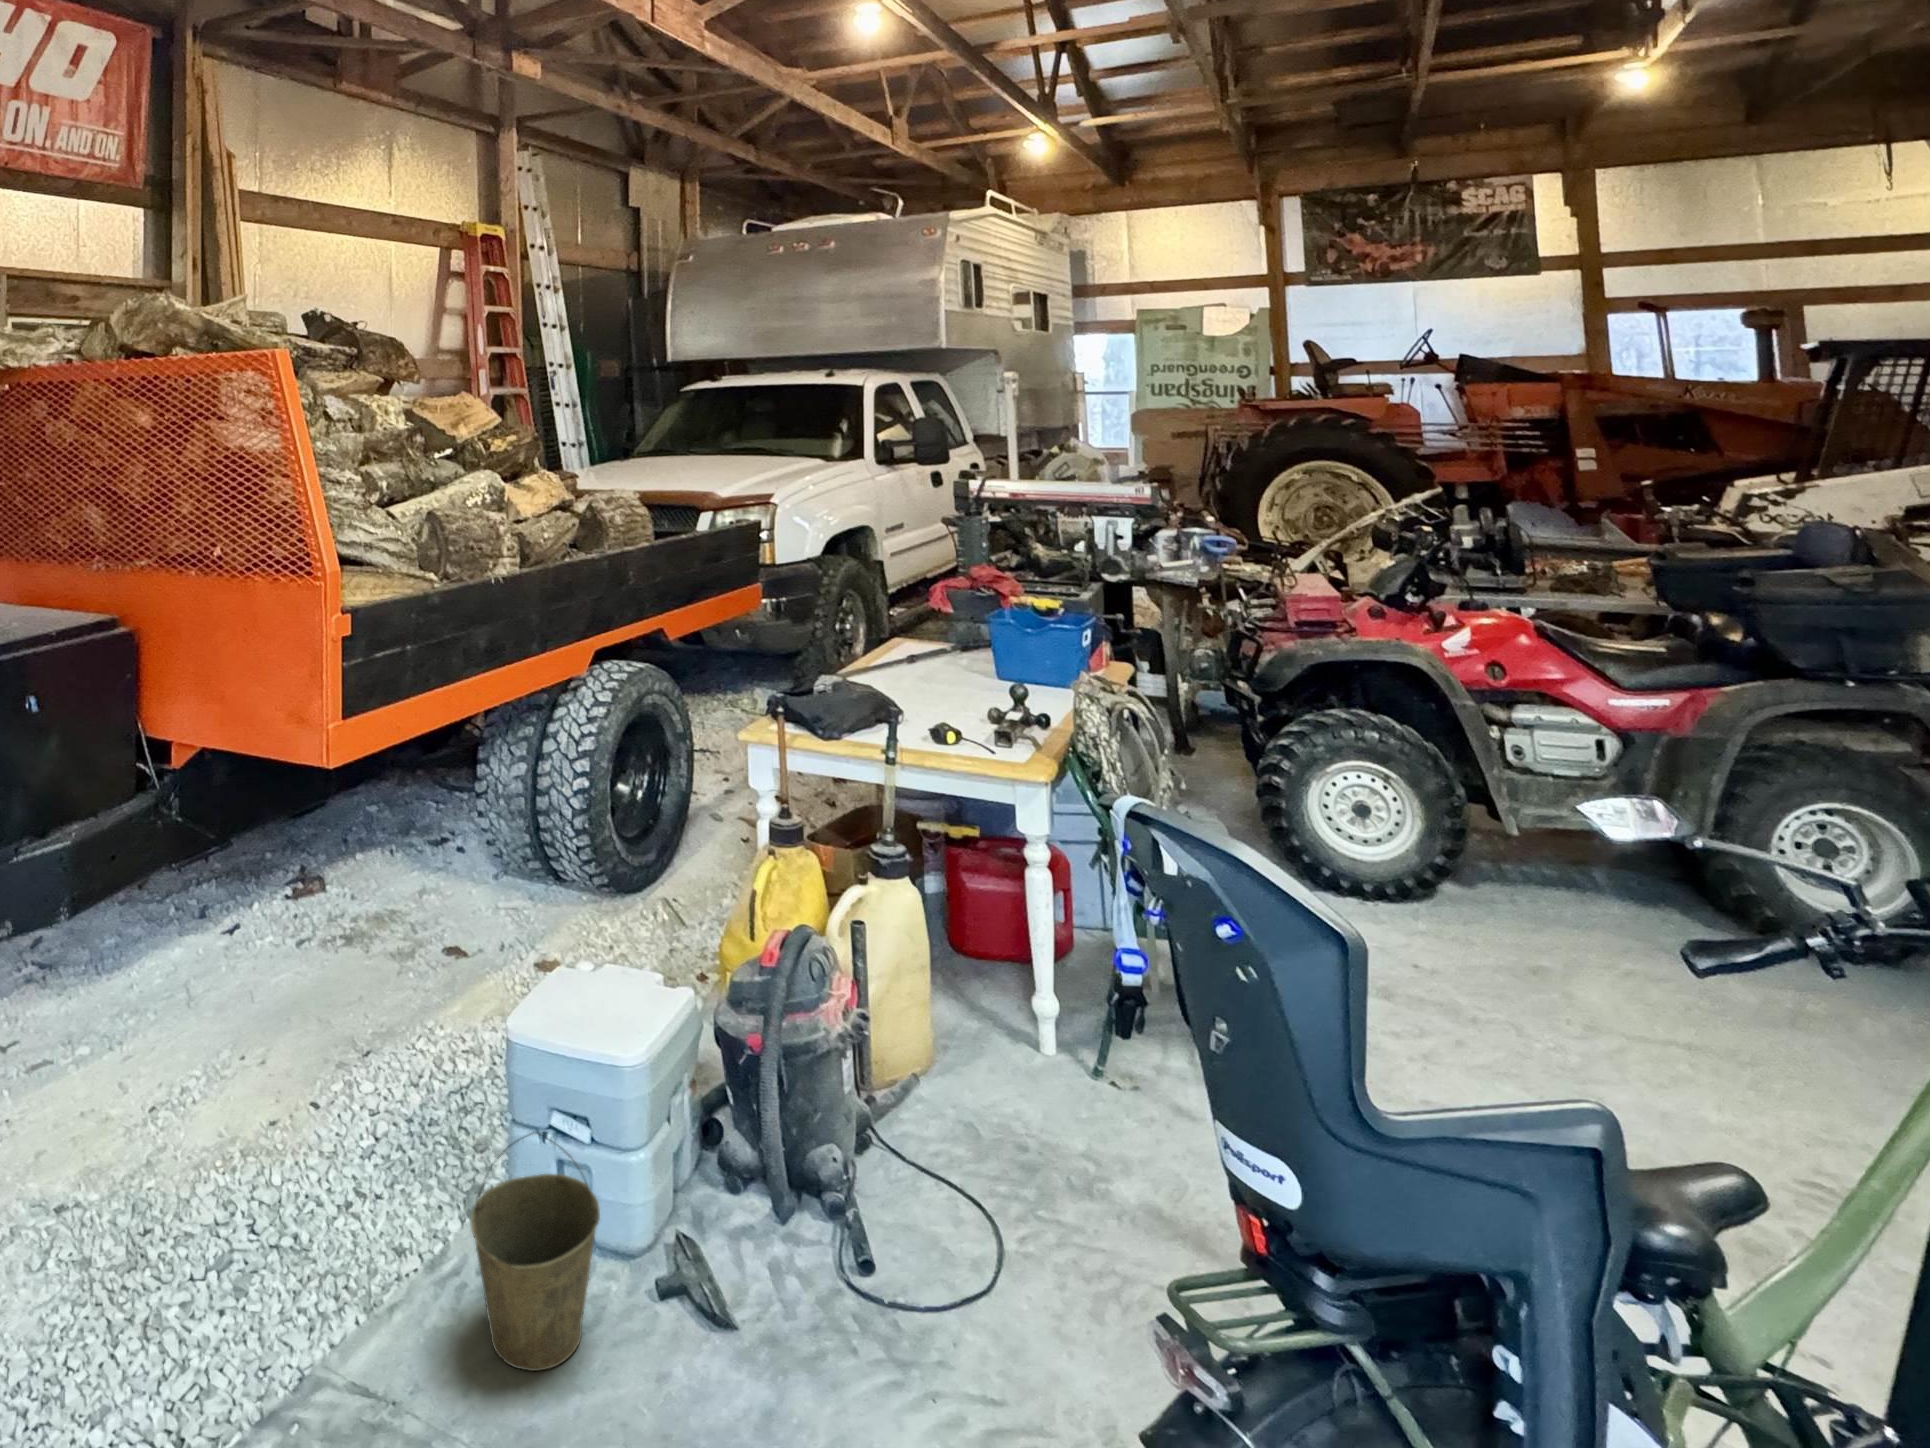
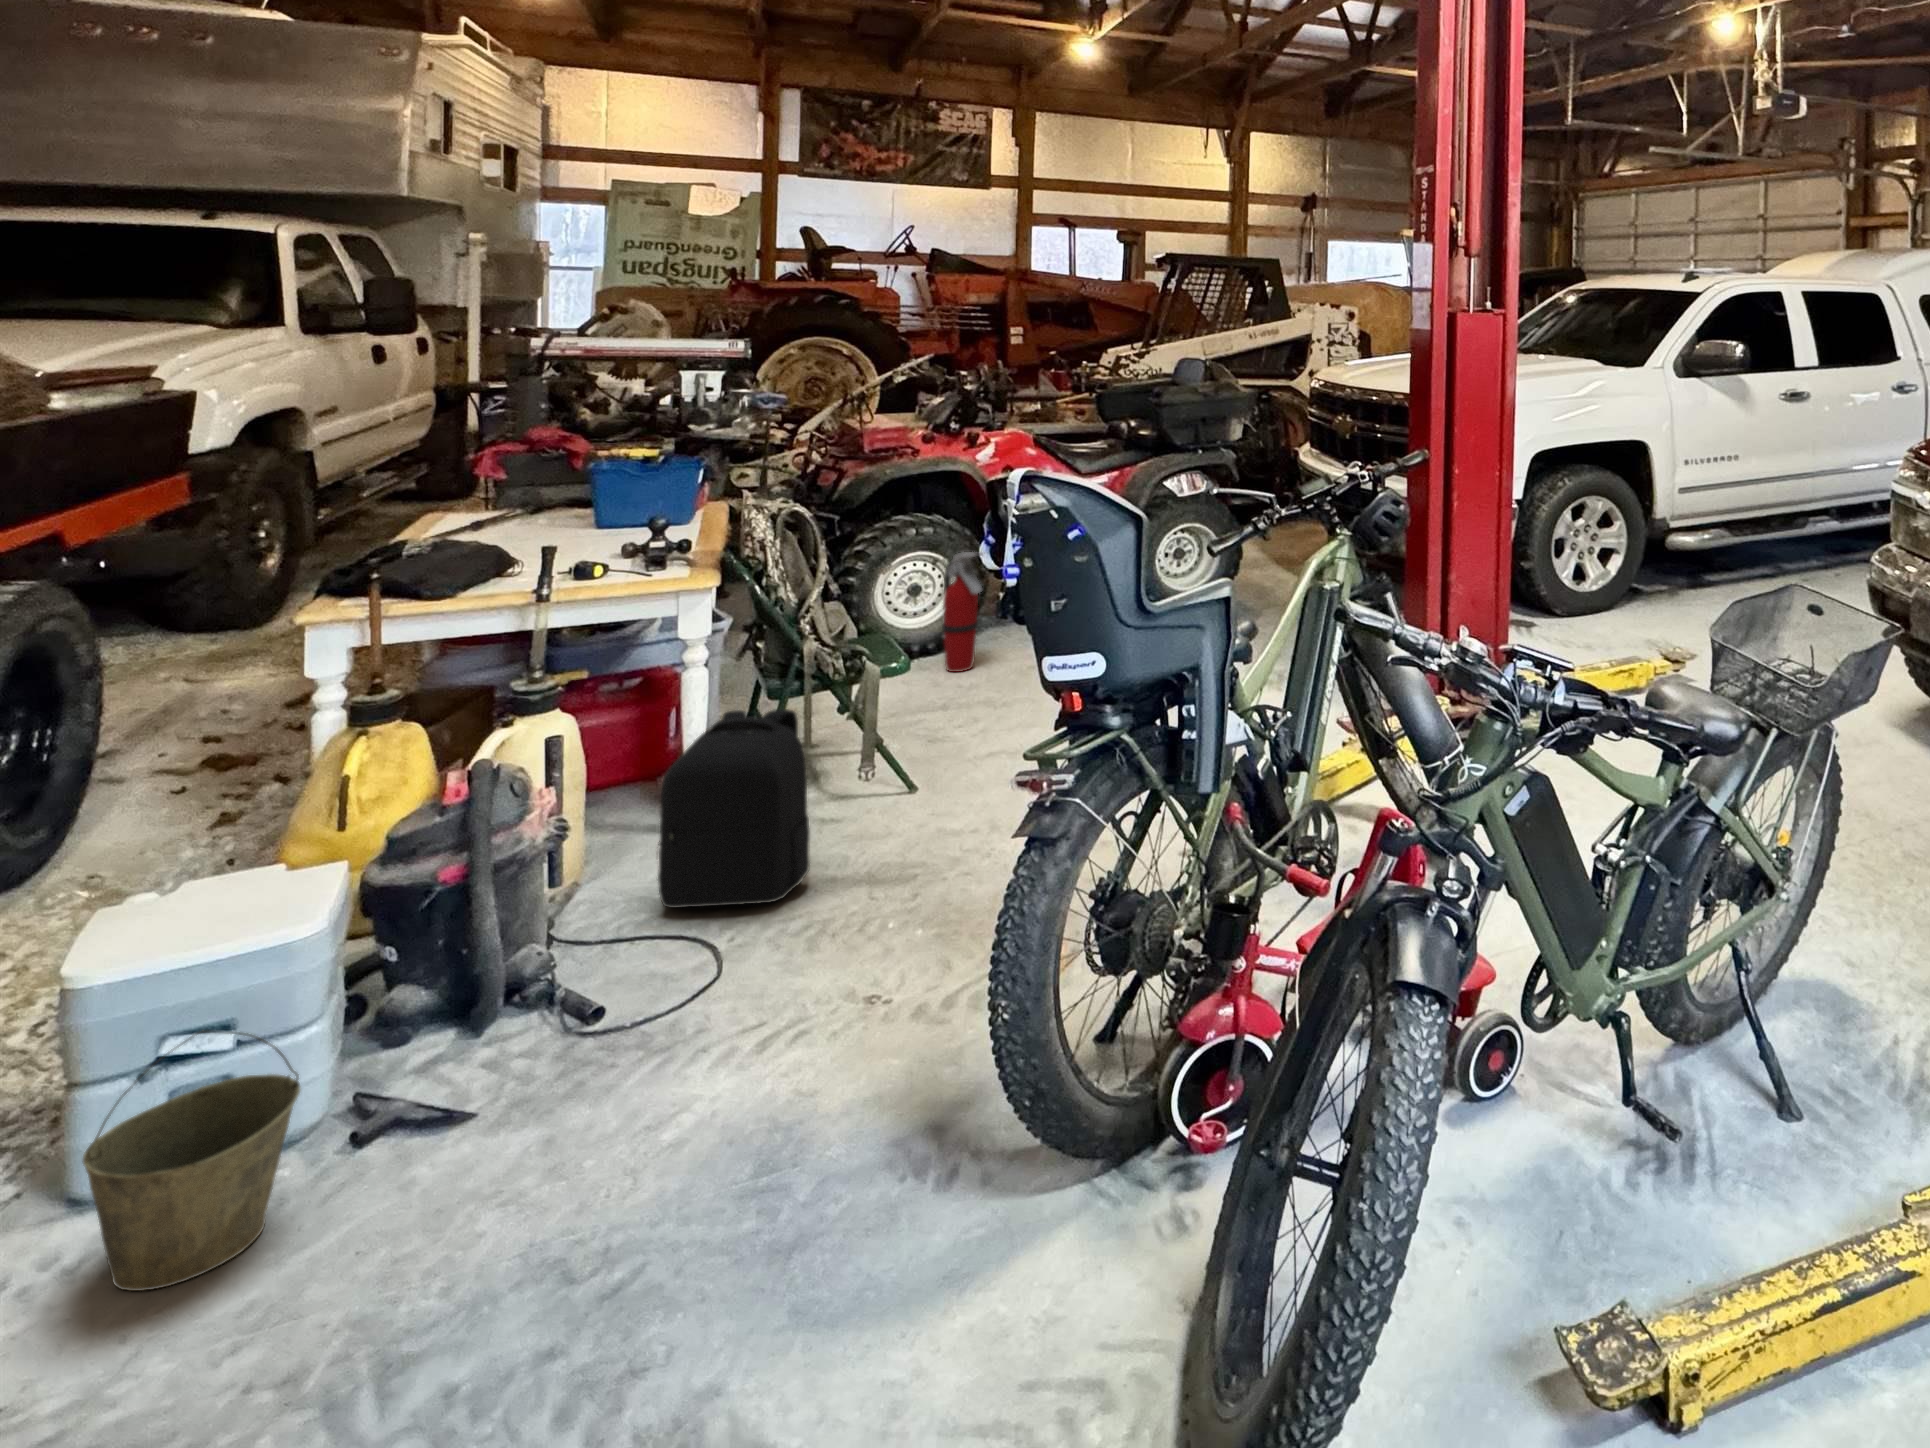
fire extinguisher: none [1397,775,1449,942] -> present [942,552,982,672]
backpack: none [971,940,1140,1216] -> present [658,709,810,908]

